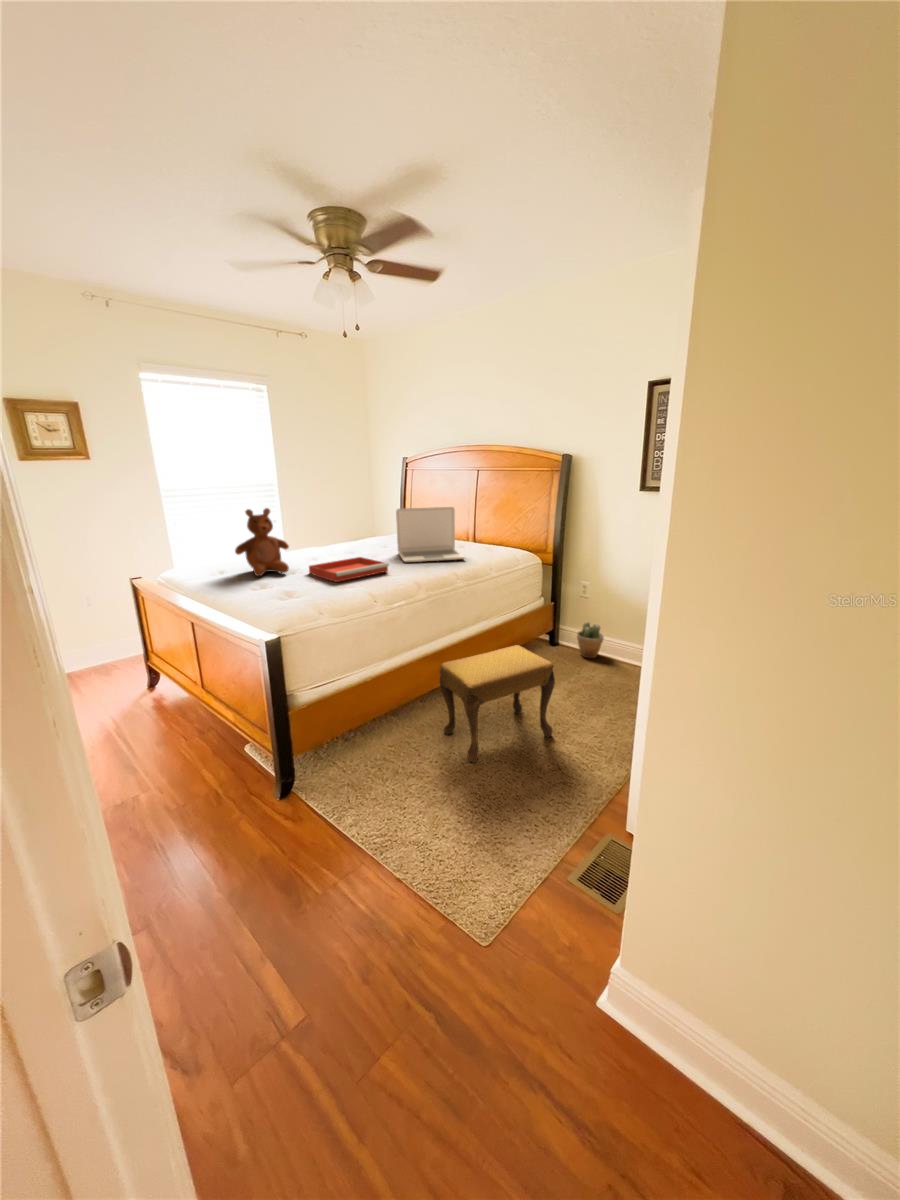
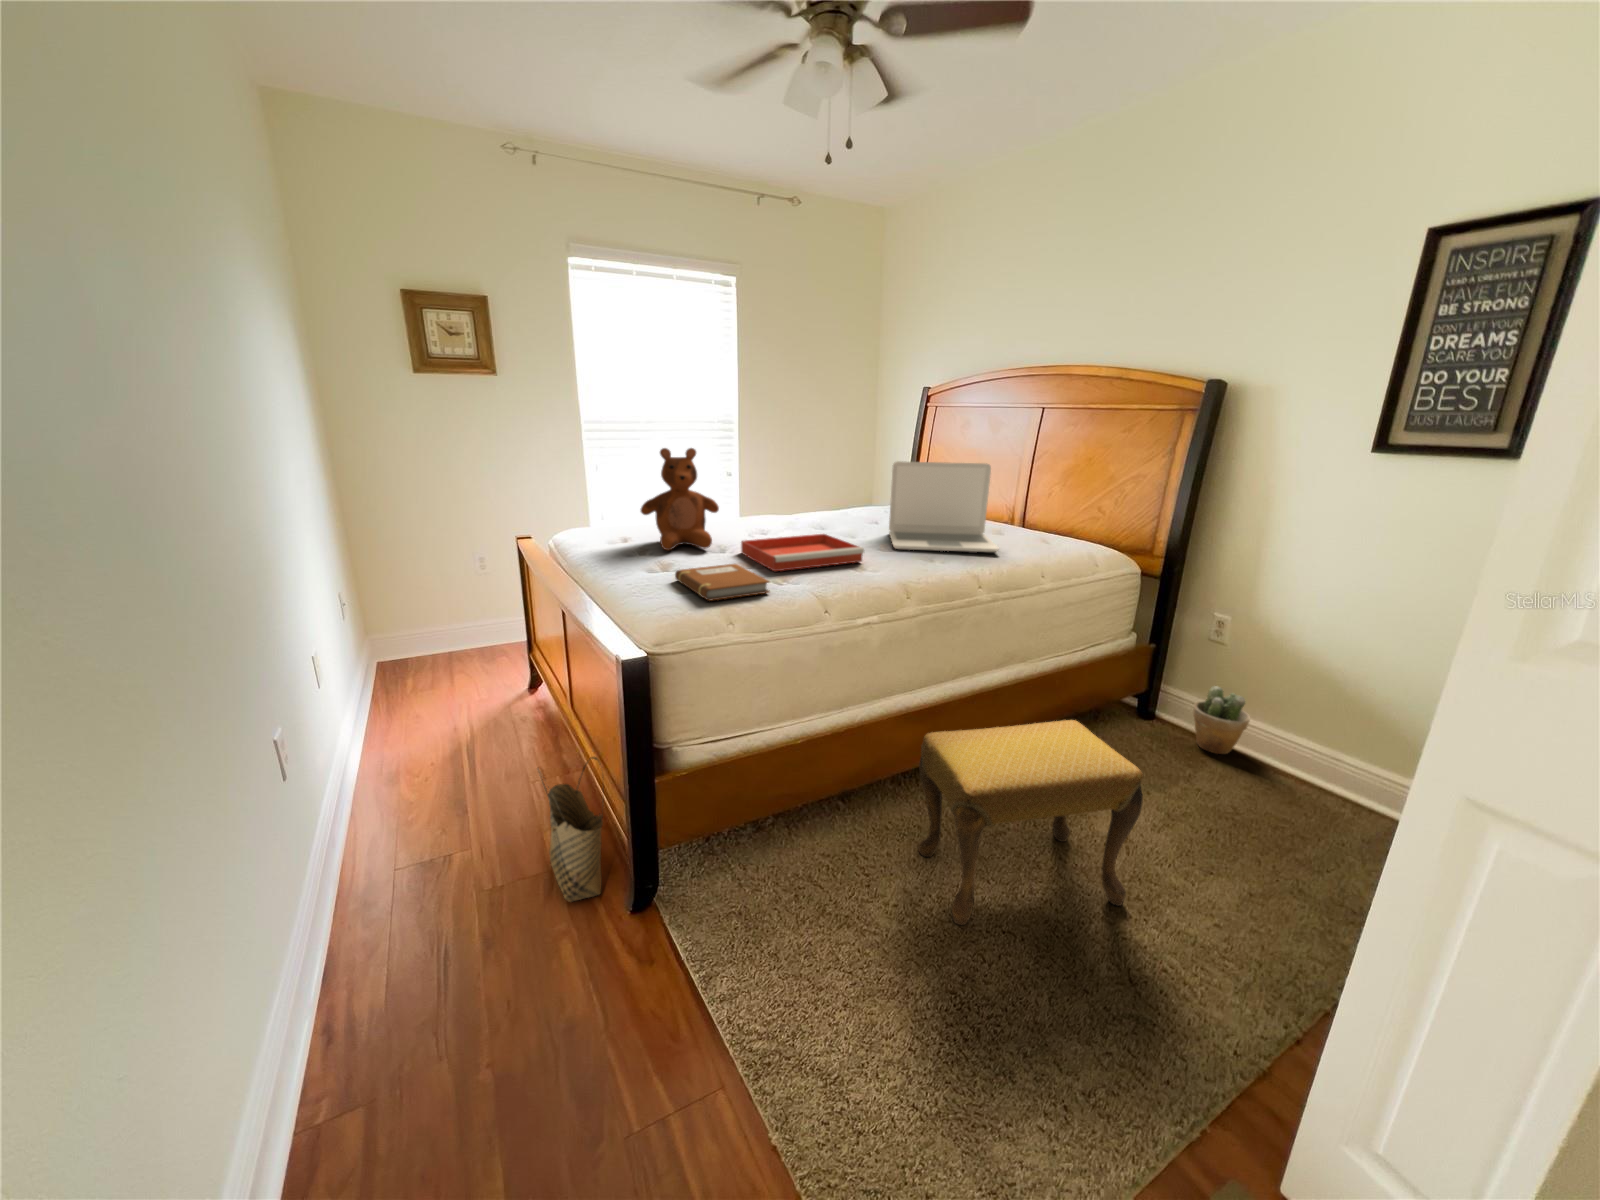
notebook: none [274,580,340,603] -> present [675,564,770,601]
woven basket: none [204,709,256,803] -> present [538,757,603,902]

